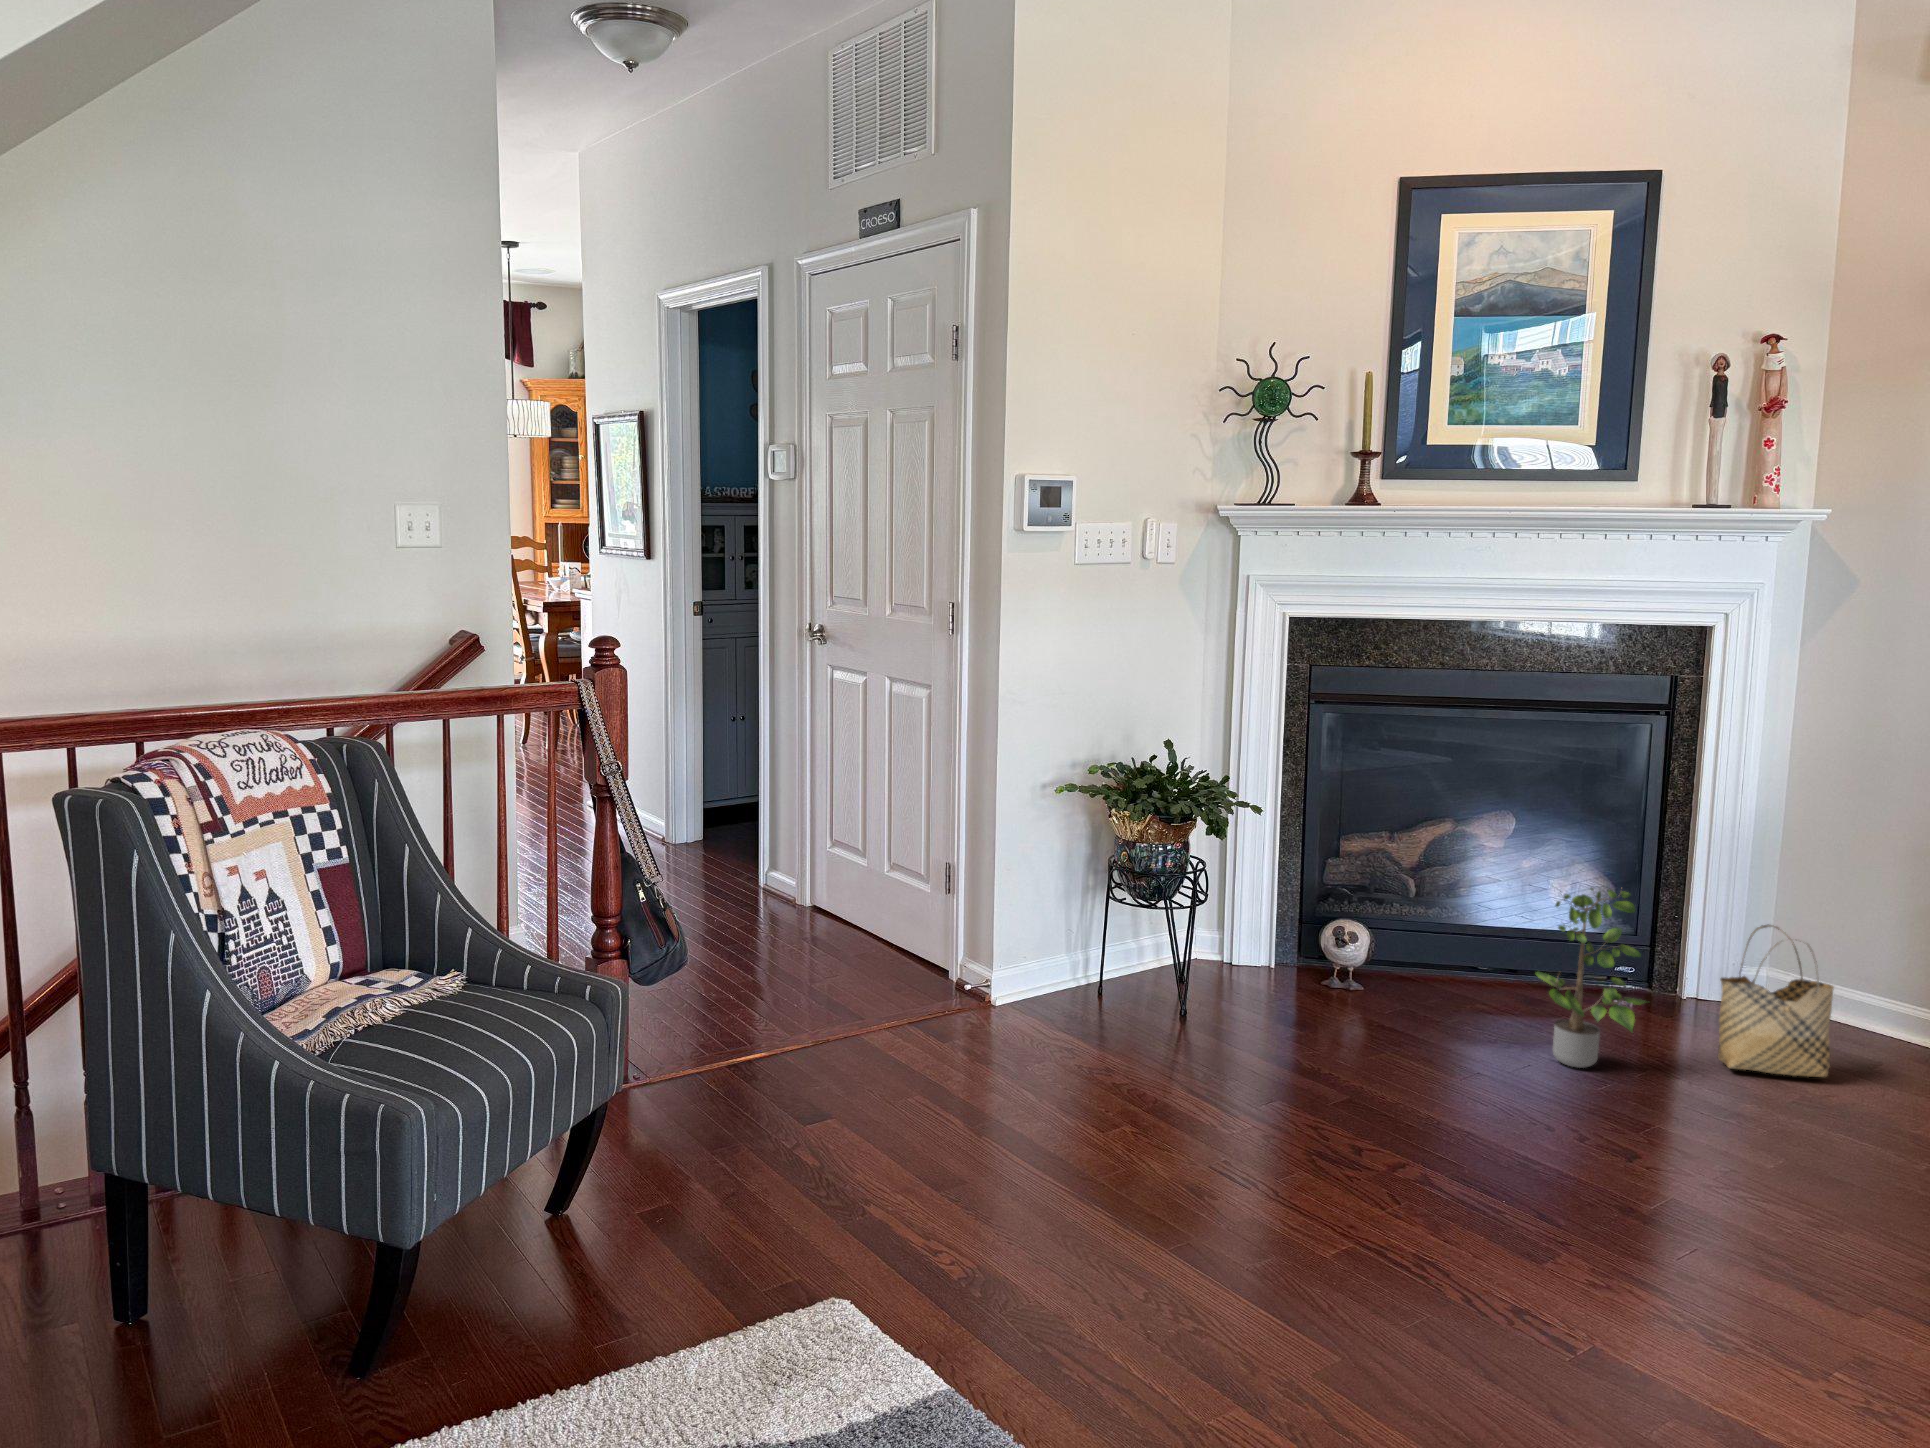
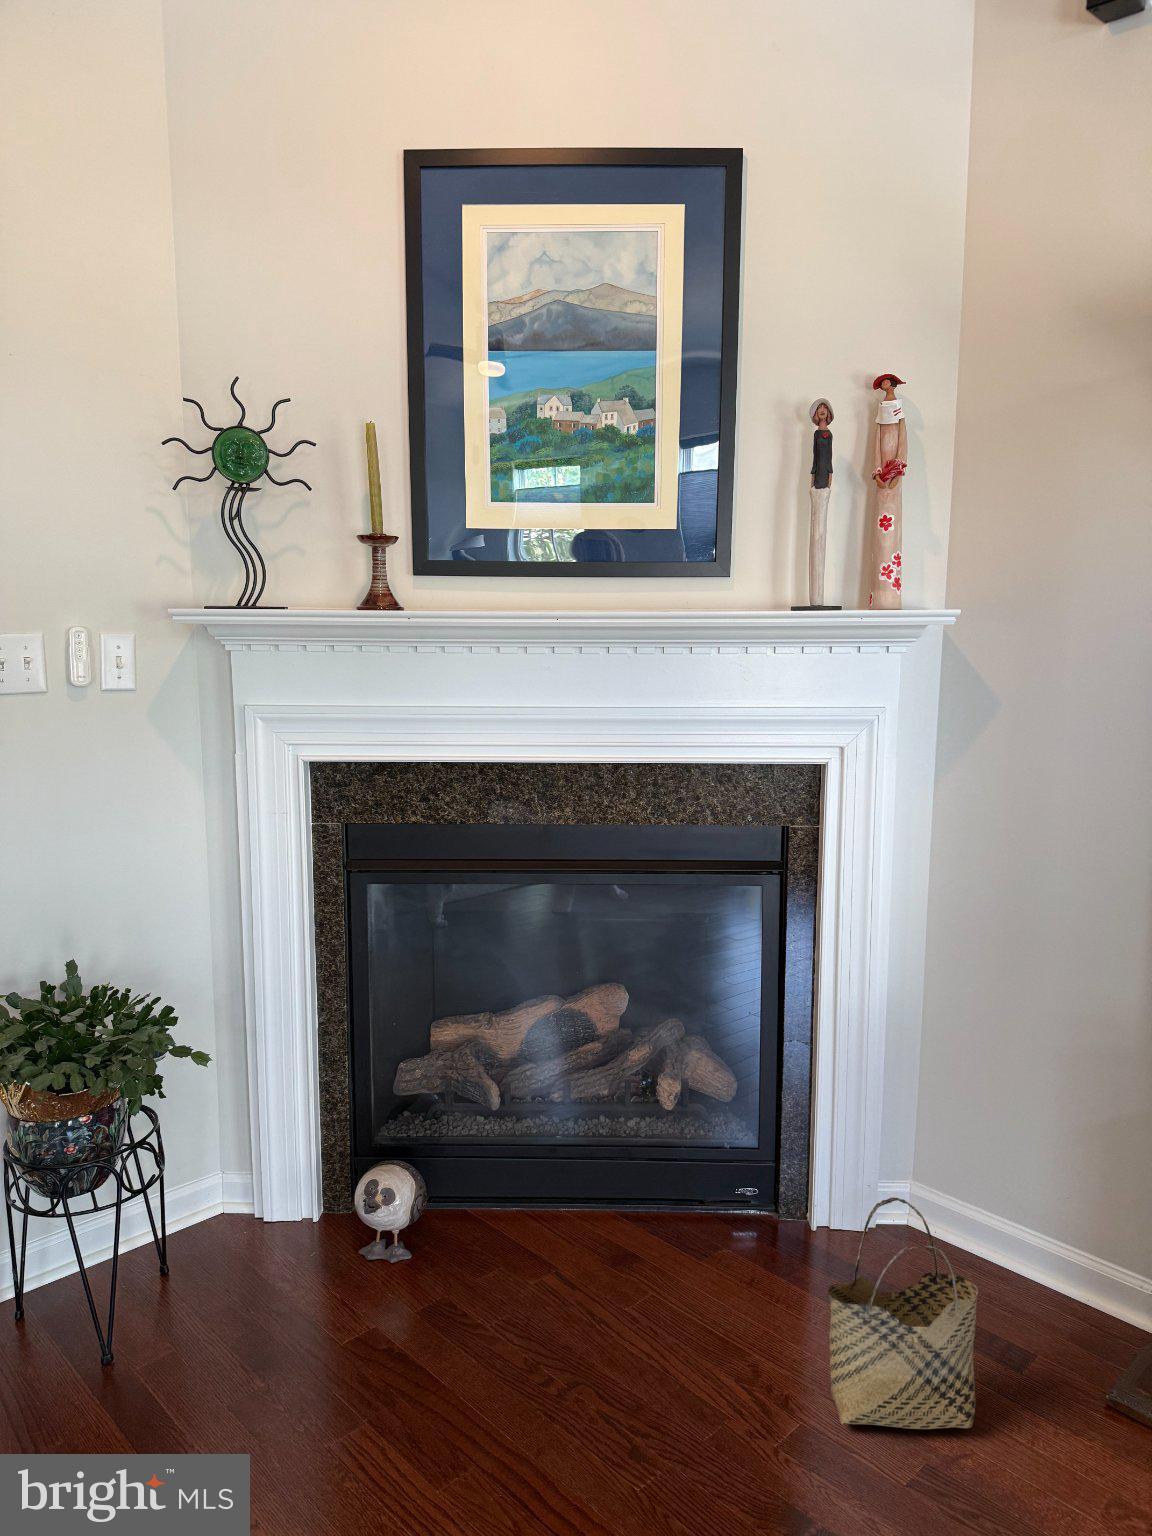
potted plant: present [1535,888,1646,1068] -> none [572,1176,735,1452]

